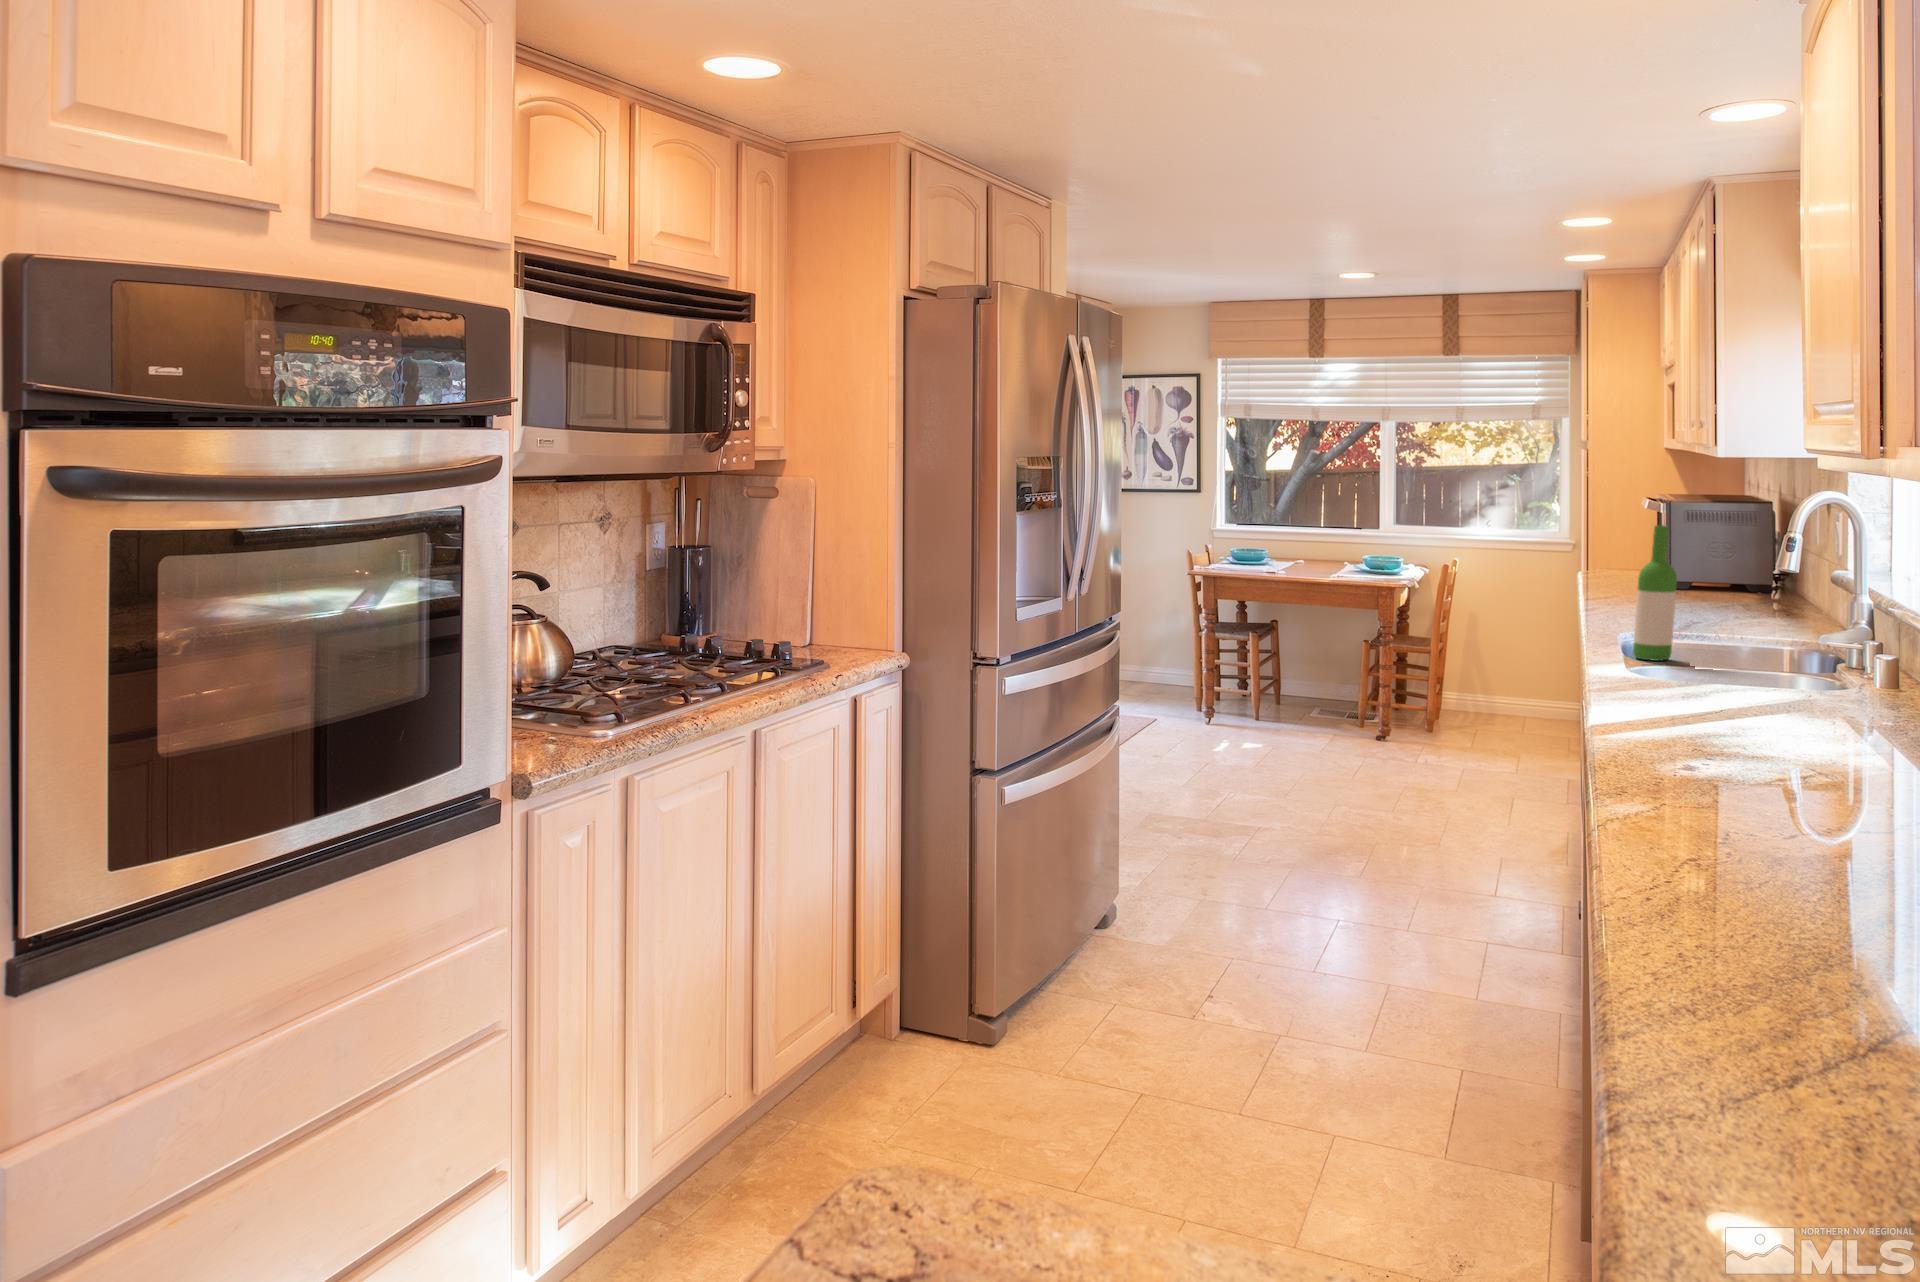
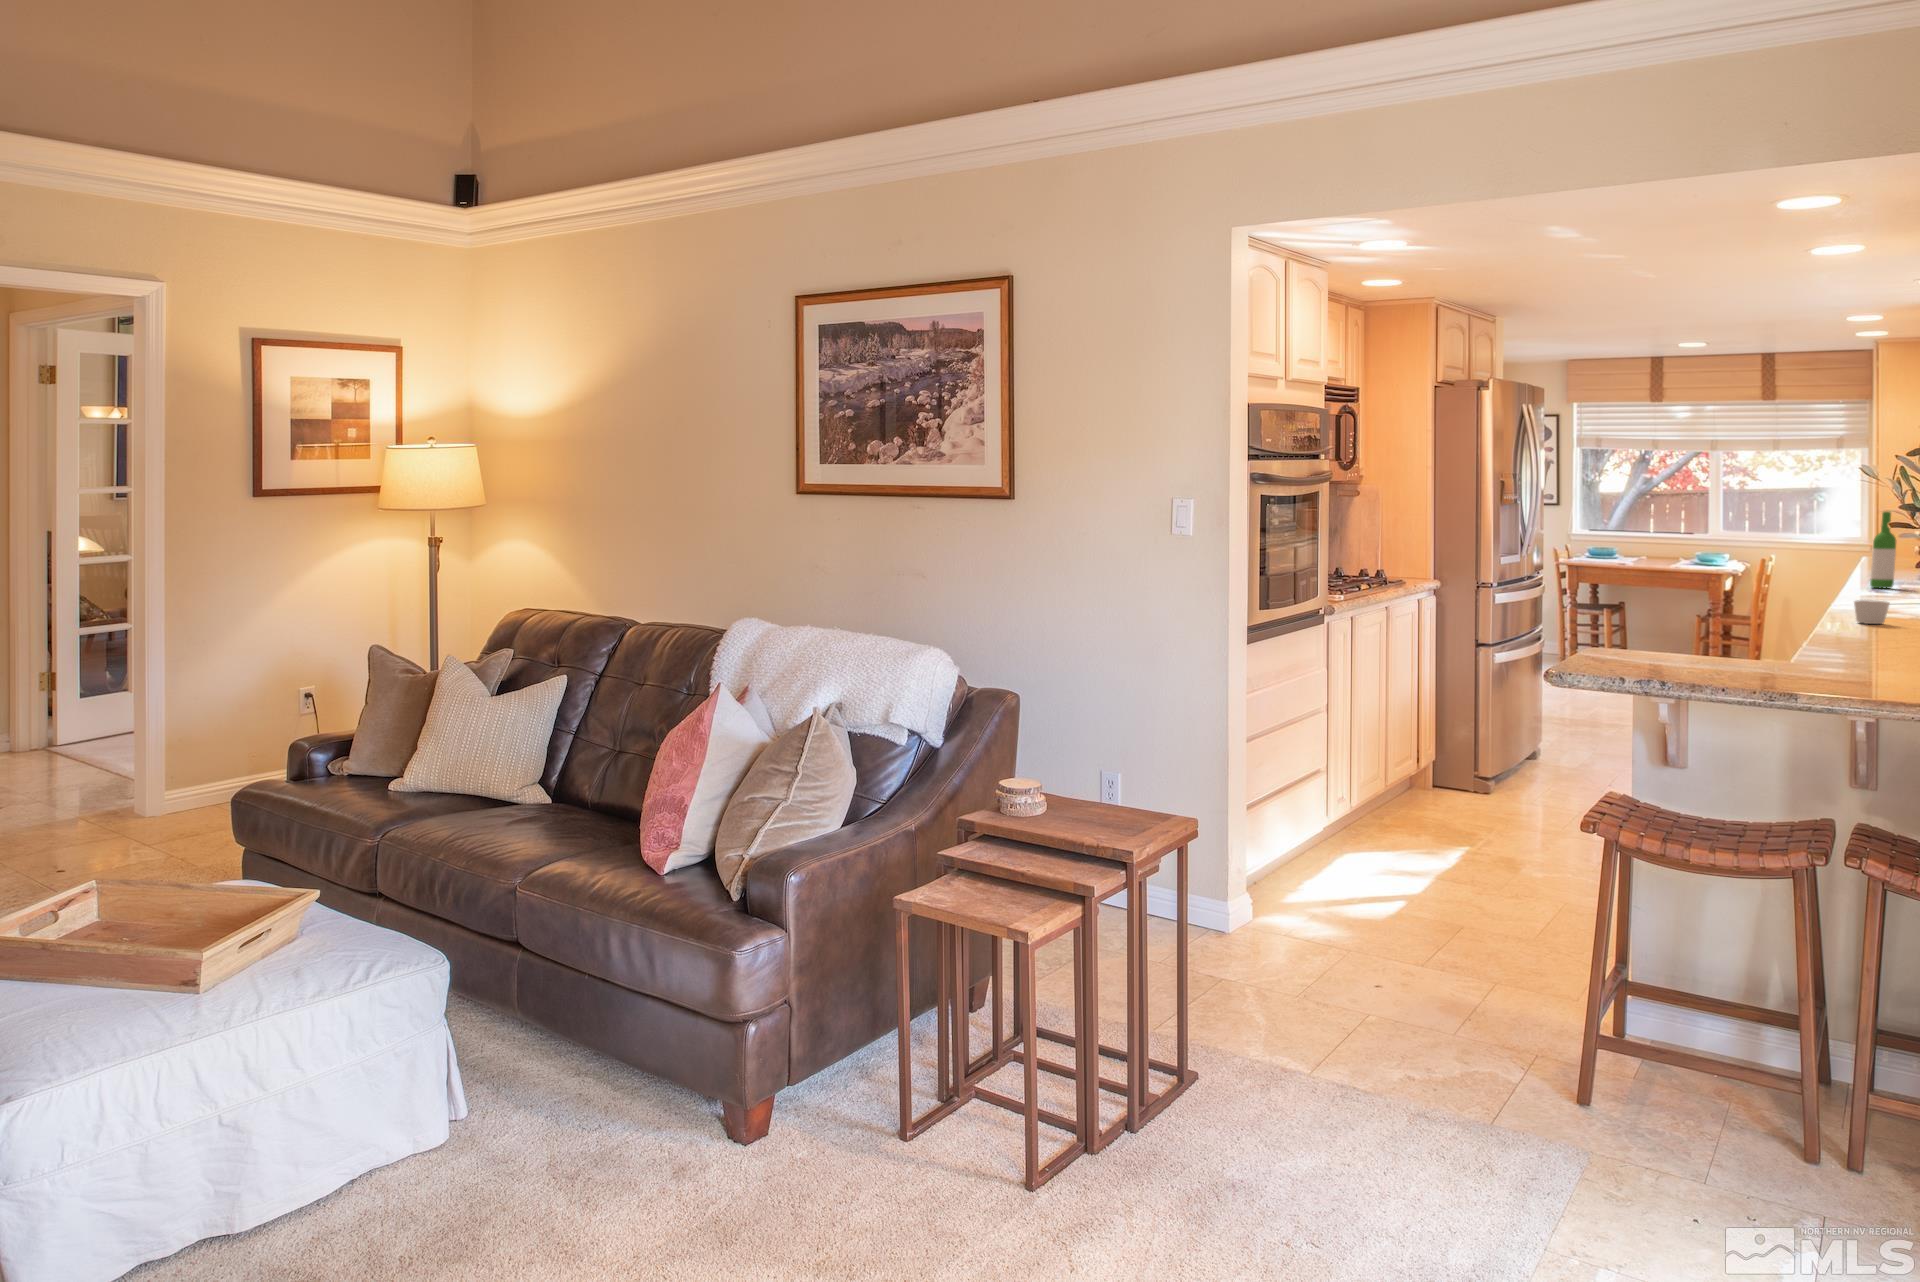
candle: none [1712,805,1807,880] -> present [1854,600,1890,624]

